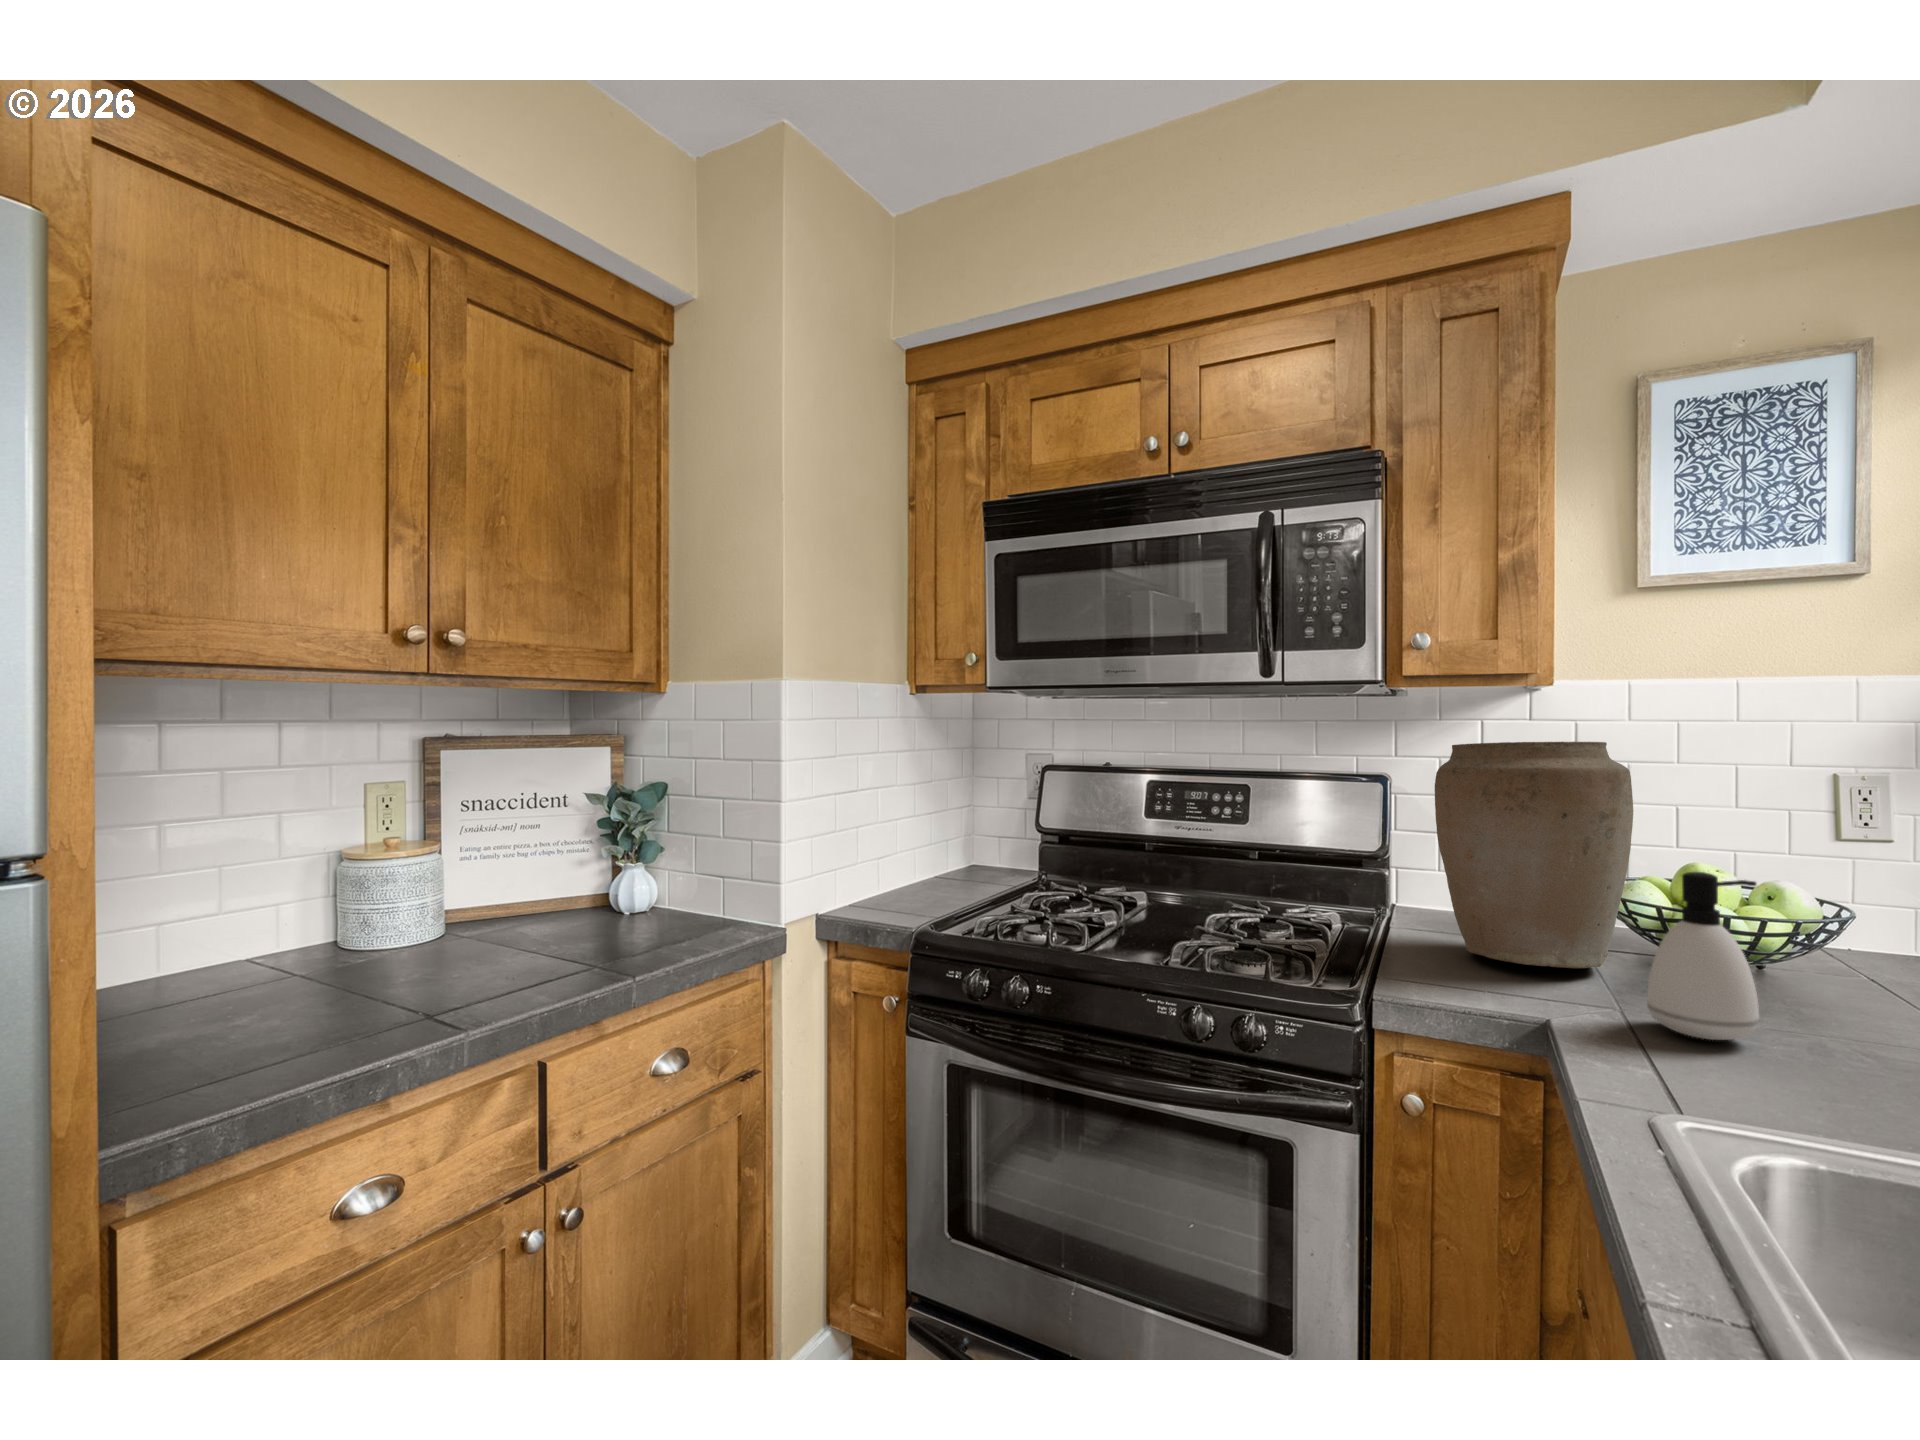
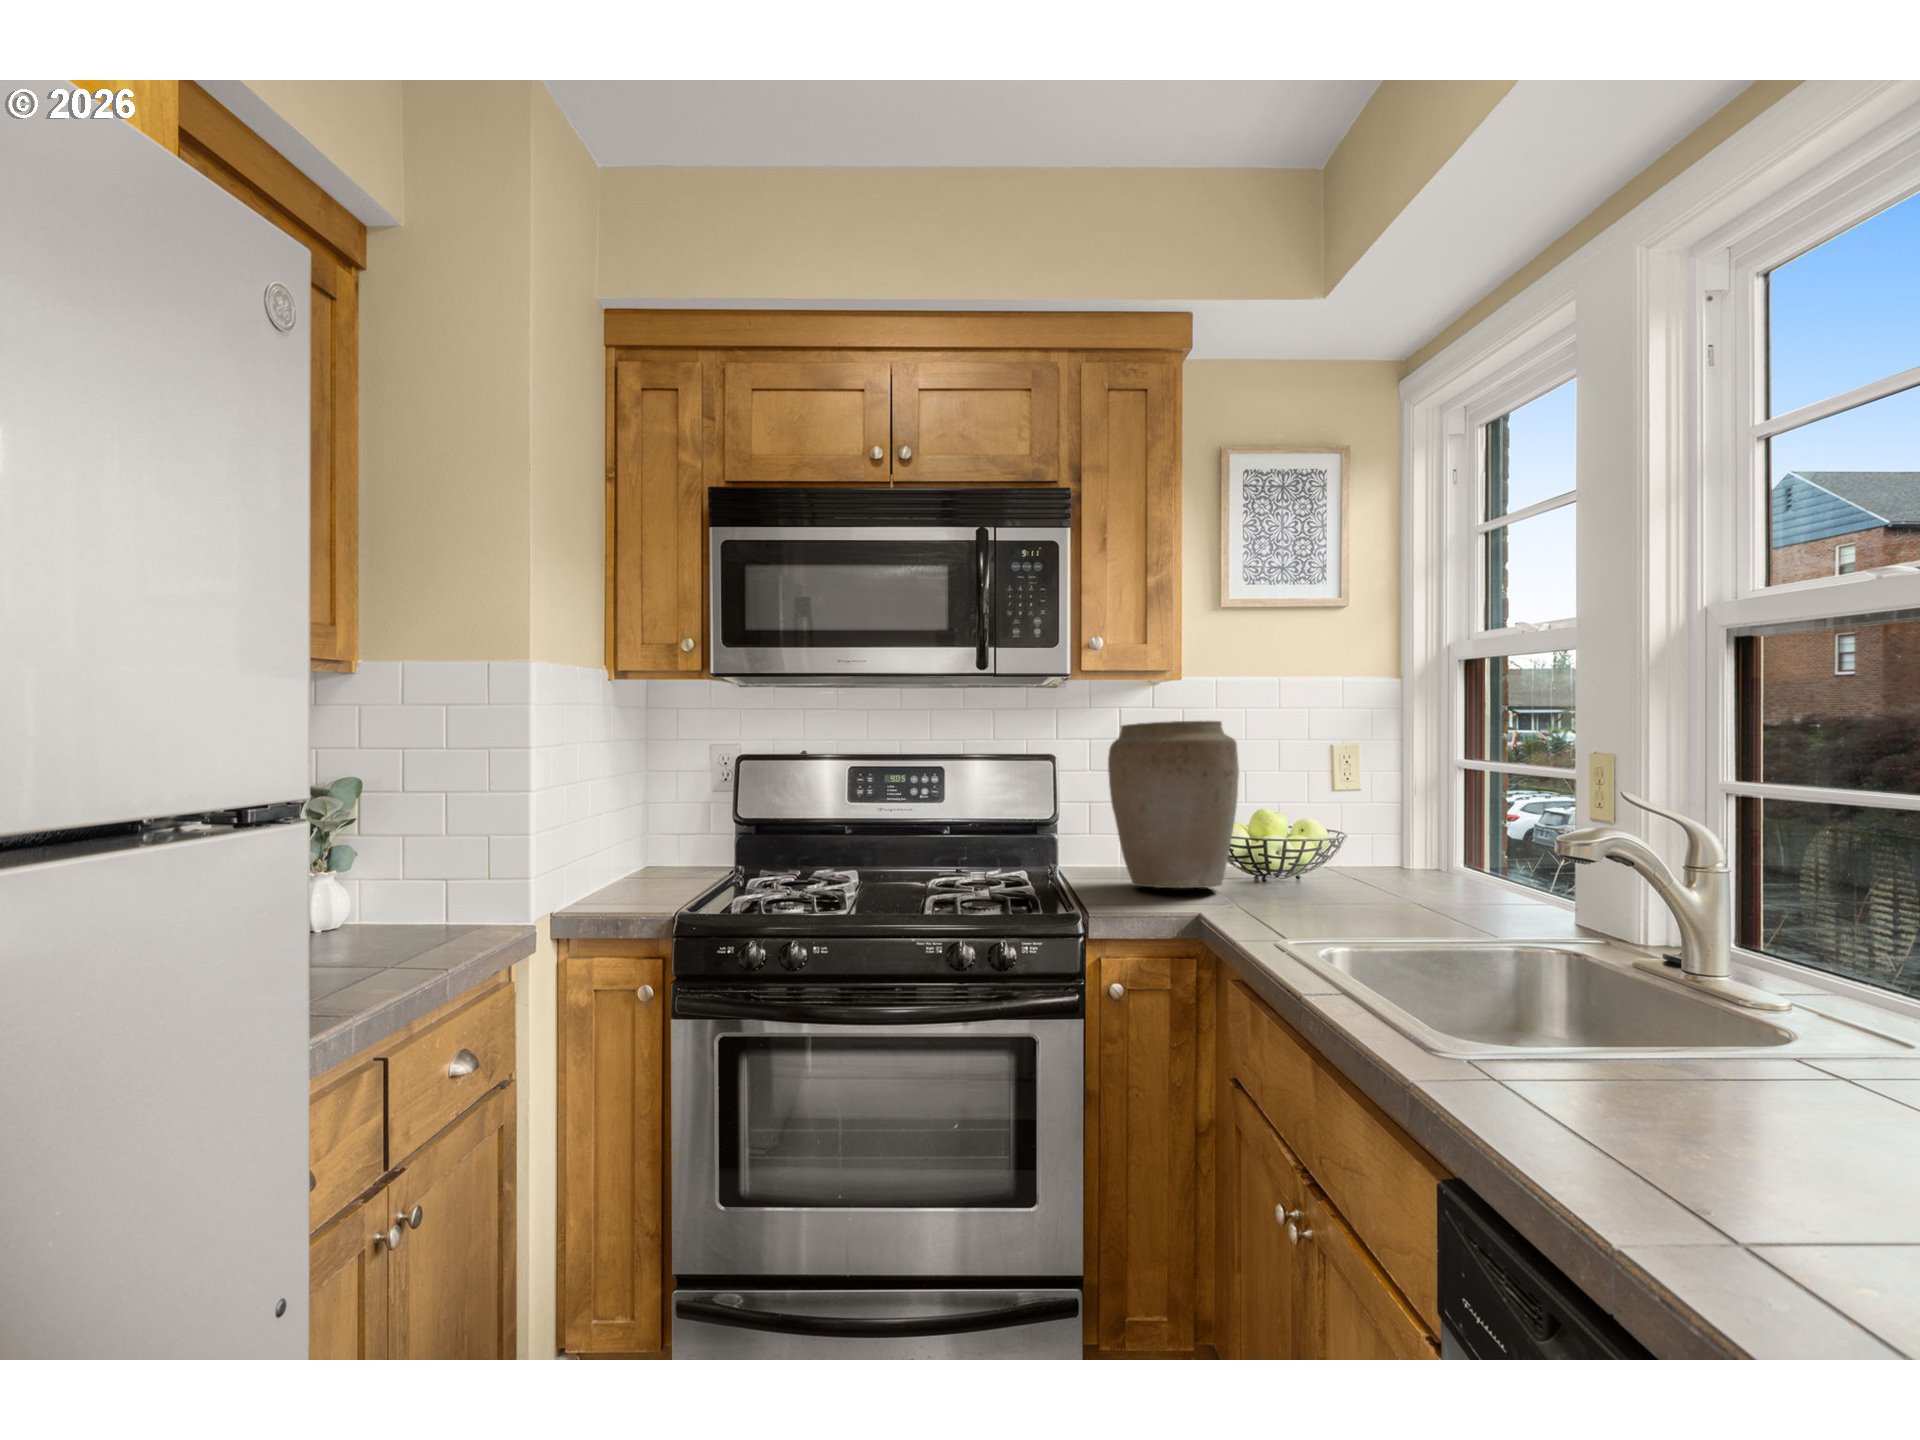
soap dispenser: present [1647,872,1759,1040] -> none [1265,805,1326,916]

